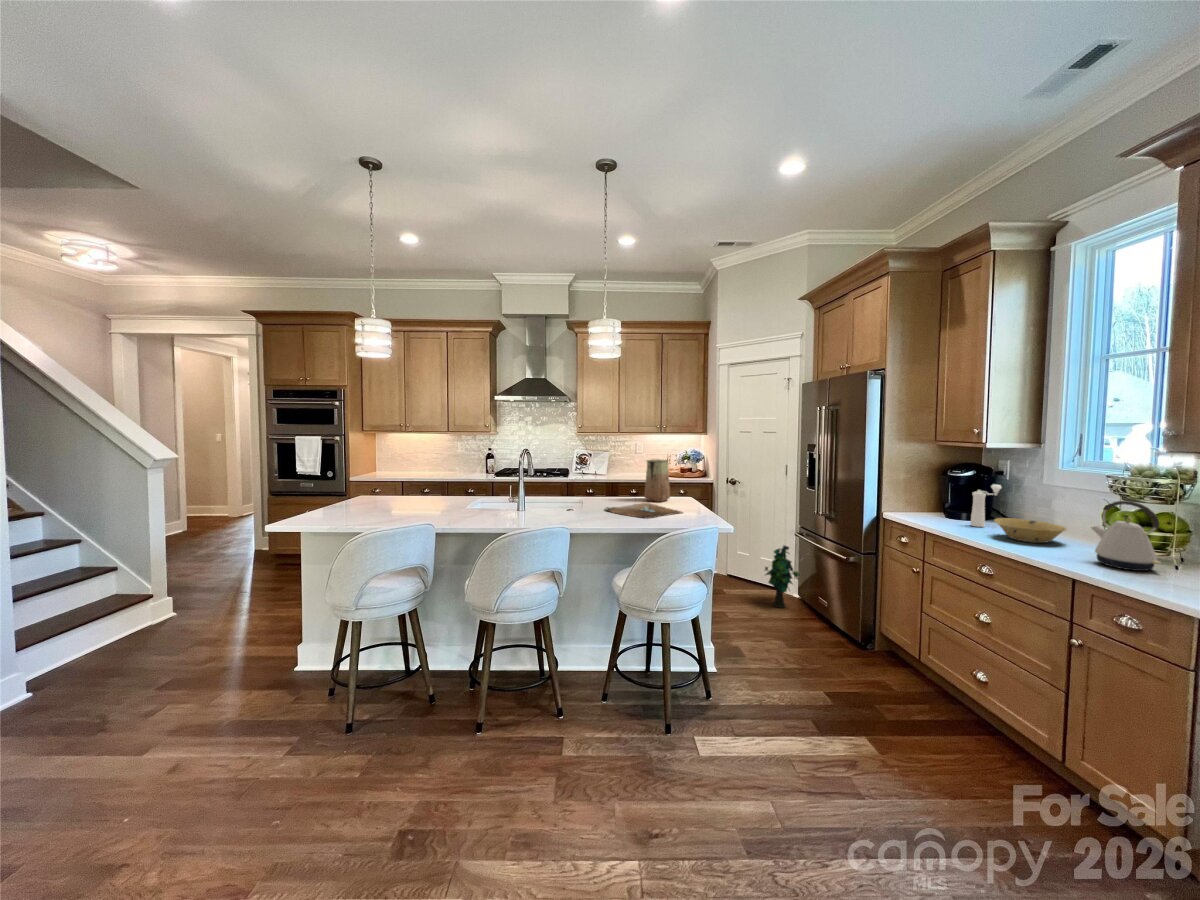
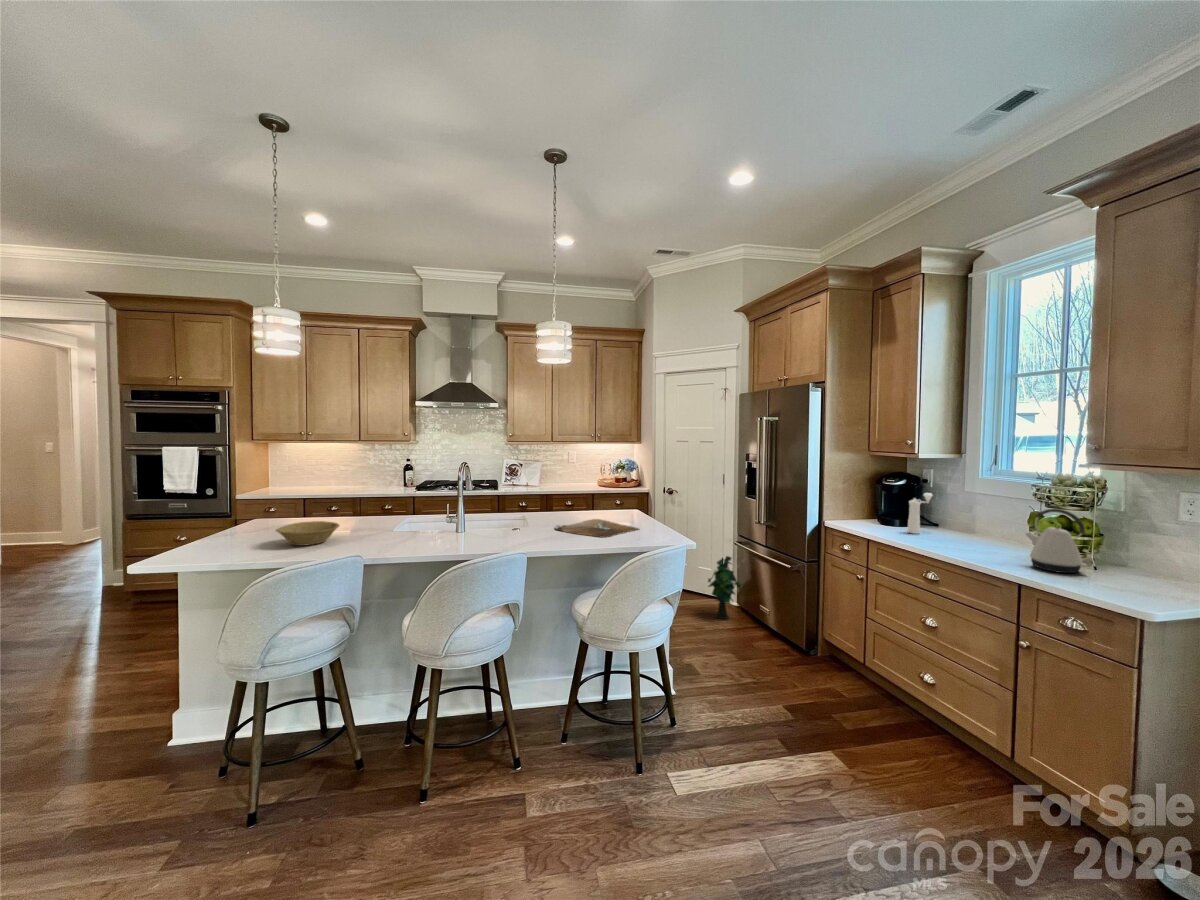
vase: present [644,459,670,502] -> none [592,472,619,517]
bowl: present [994,518,1067,543] -> present [276,521,340,546]

